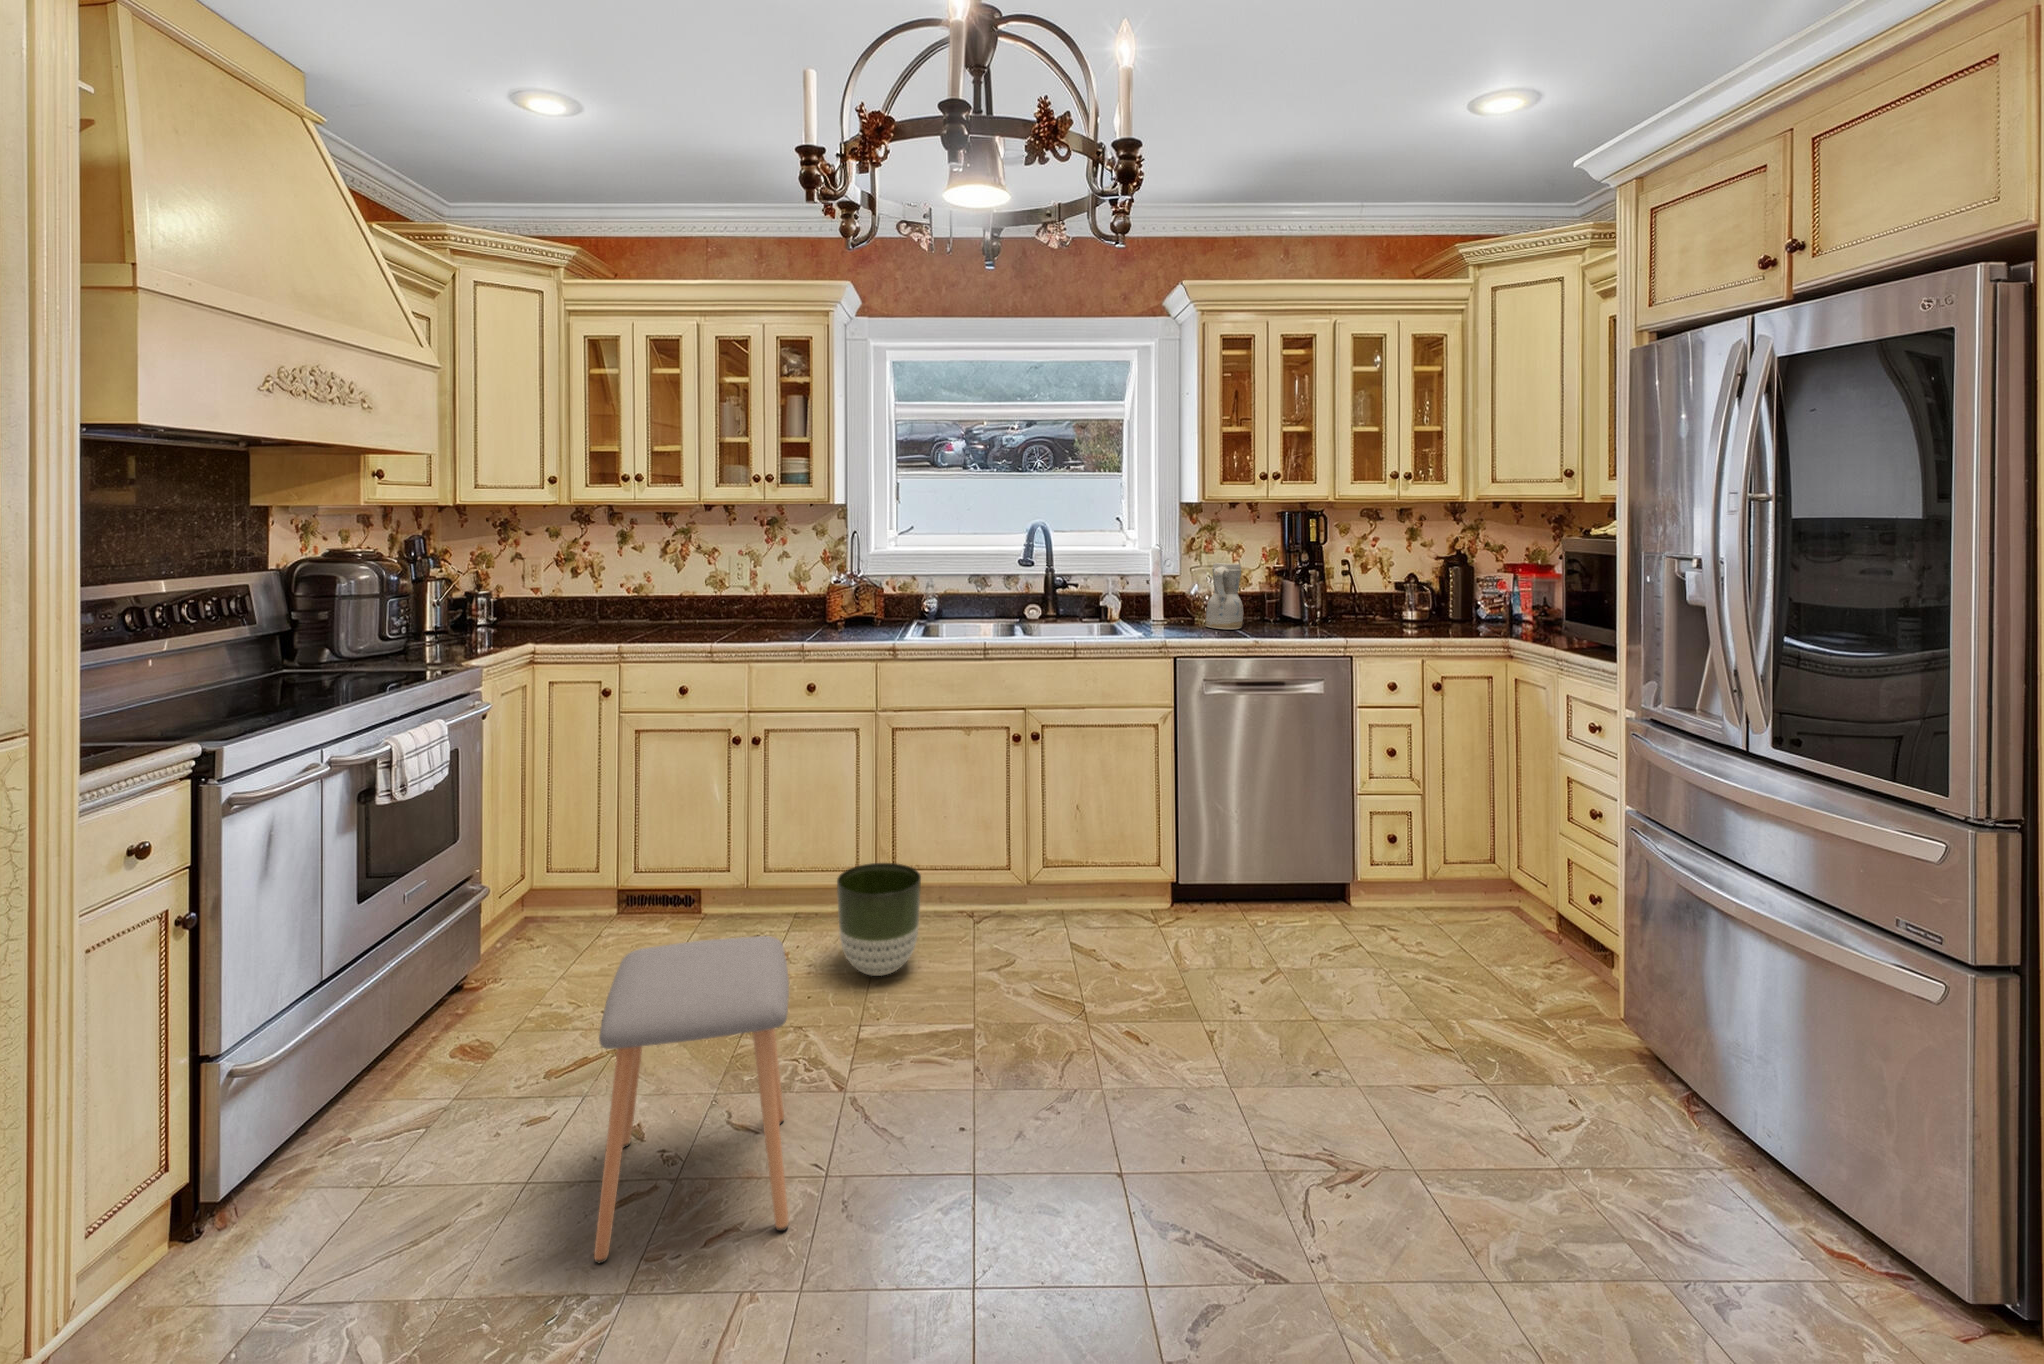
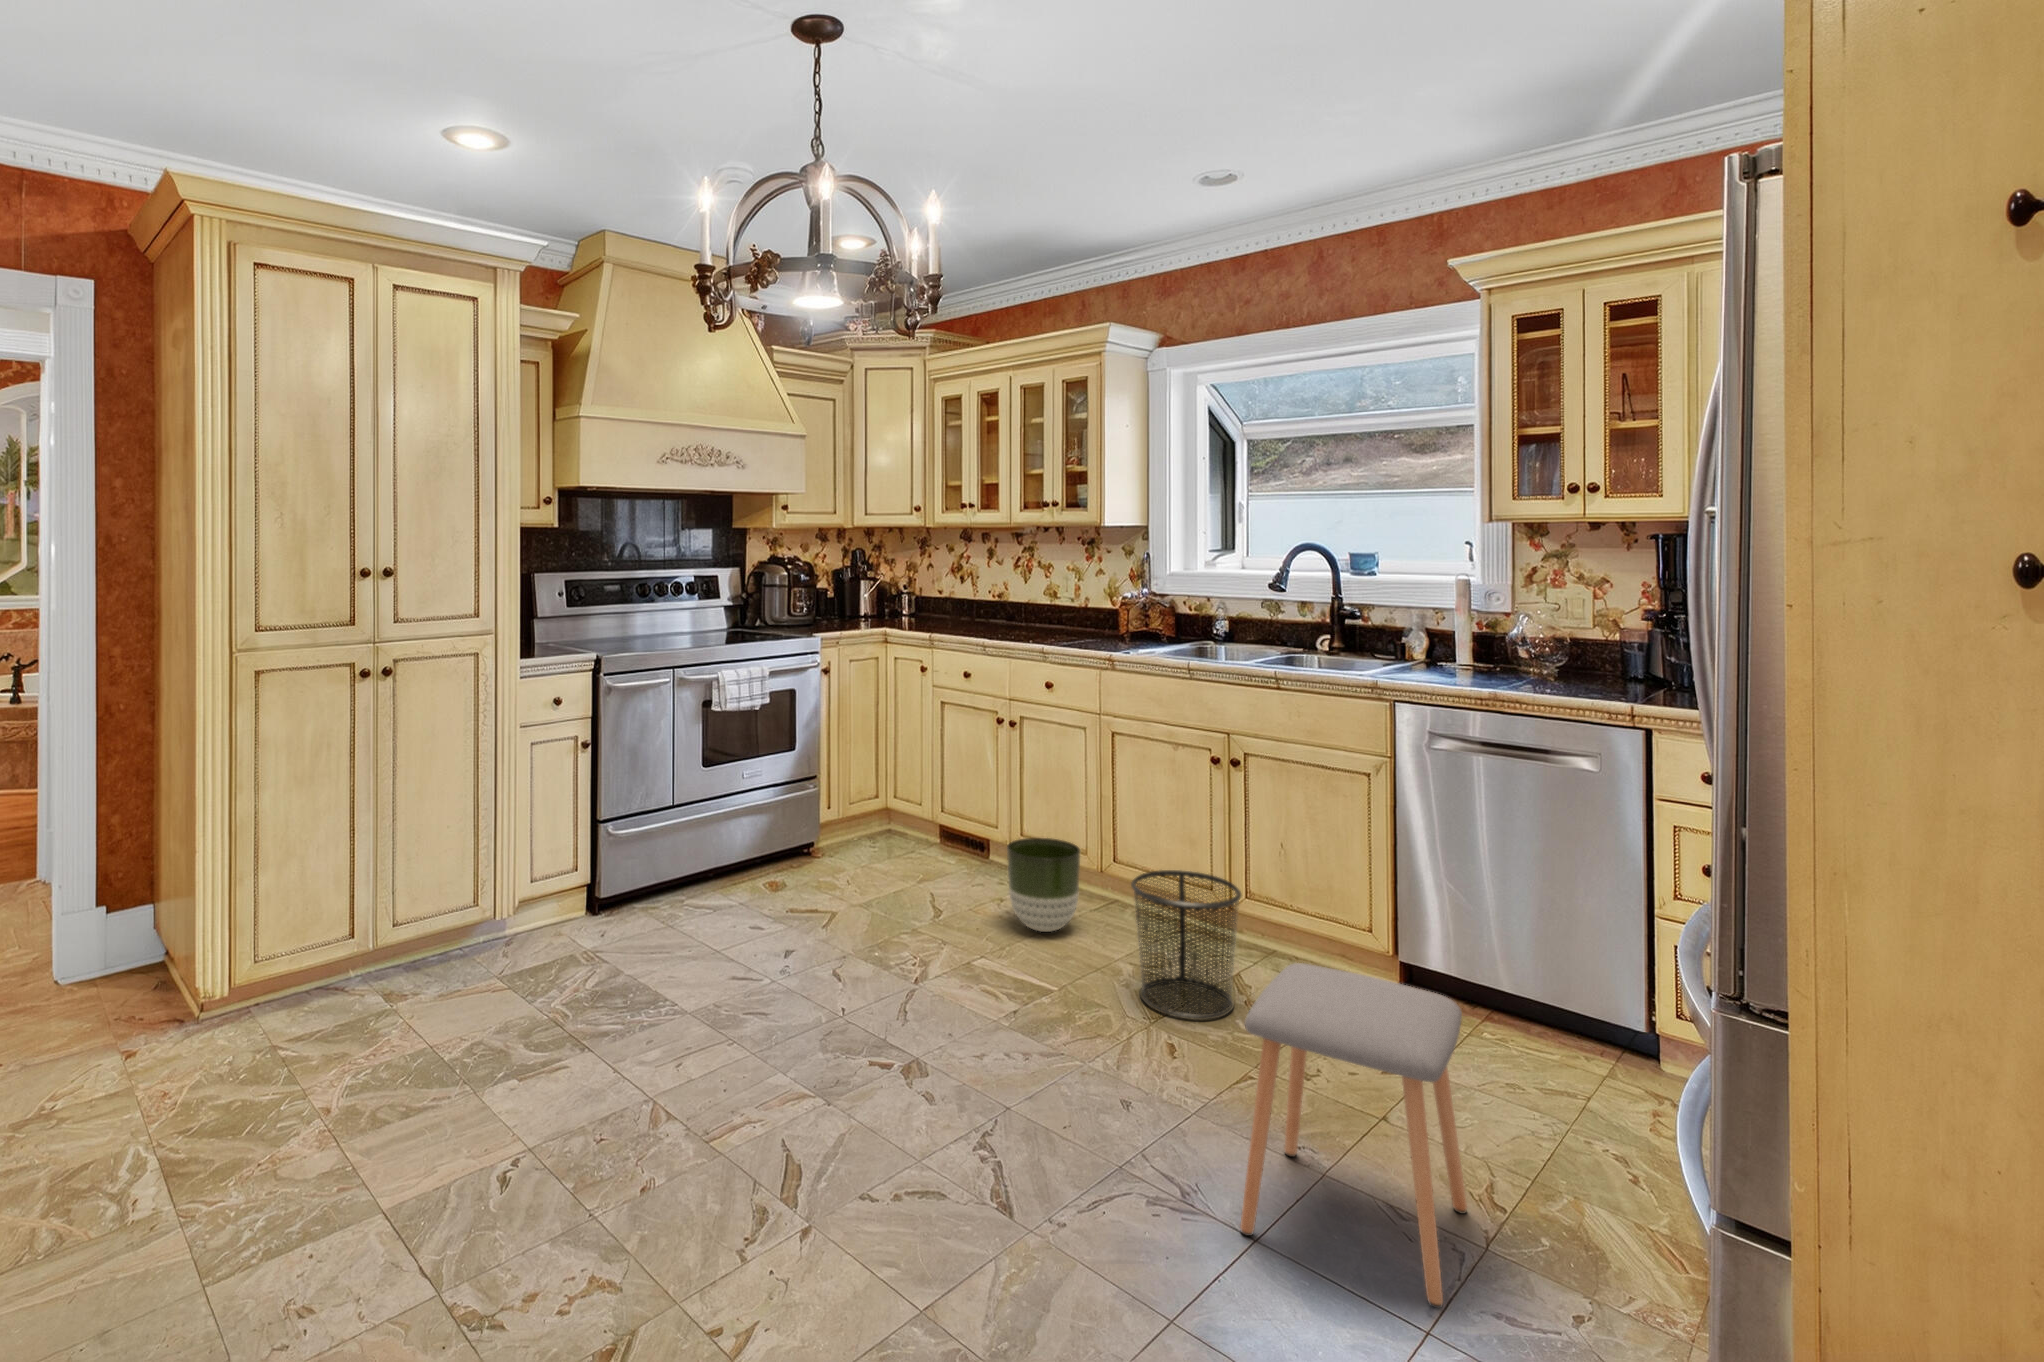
ceramic pitcher: present [1205,563,1243,629] -> none [1512,595,1571,680]
waste bin: none [1041,857,1149,1014] -> present [1131,870,1241,1020]
stool: present [594,936,789,1263] -> present [1240,963,1467,1308]

